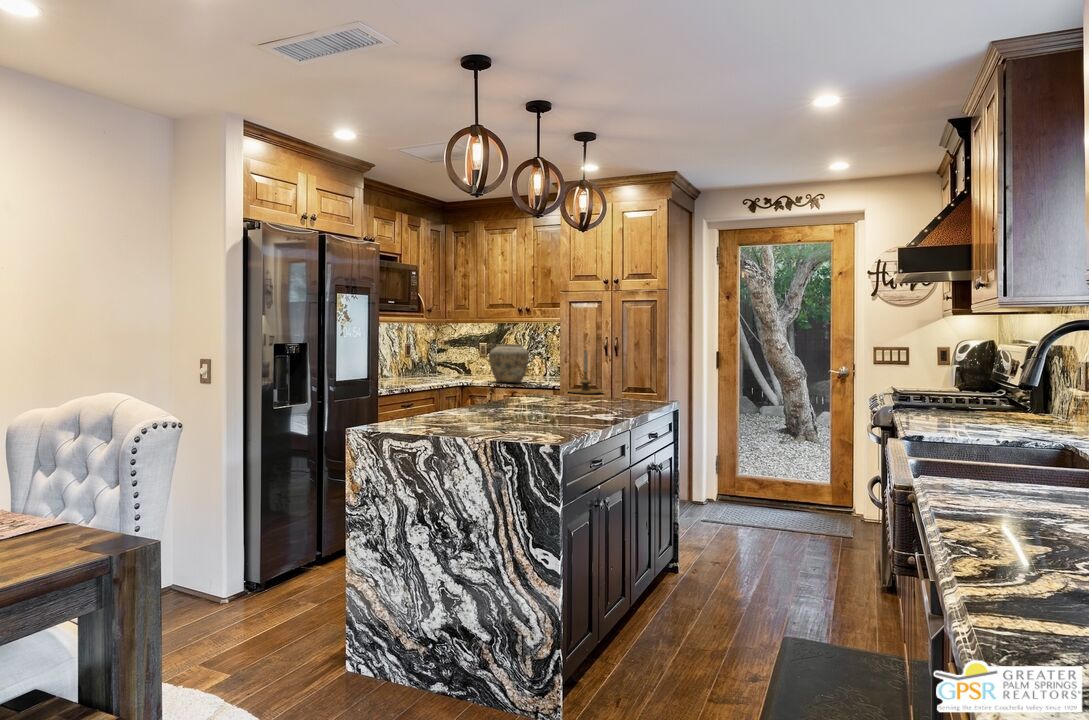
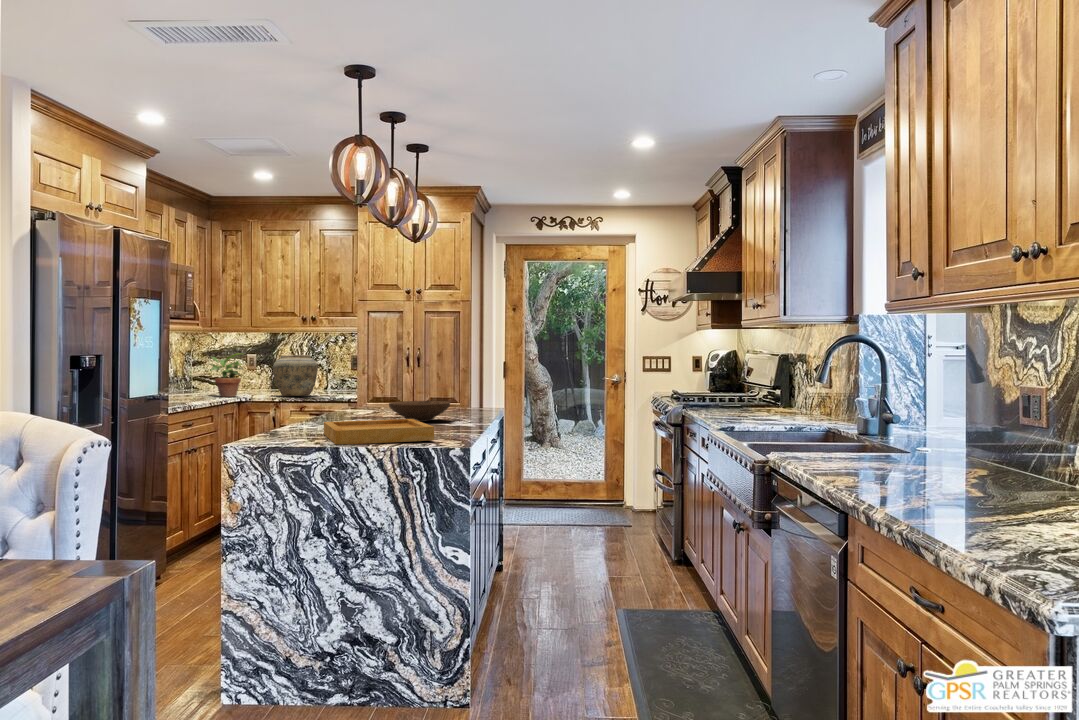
potted plant: none [434,342,464,382] -> present [209,353,243,397]
candle holder: present [567,351,604,394] -> none [375,361,414,405]
wooden bowl: none [540,391,603,413] -> present [389,401,450,422]
tray: none [434,410,536,435] -> present [324,419,434,444]

